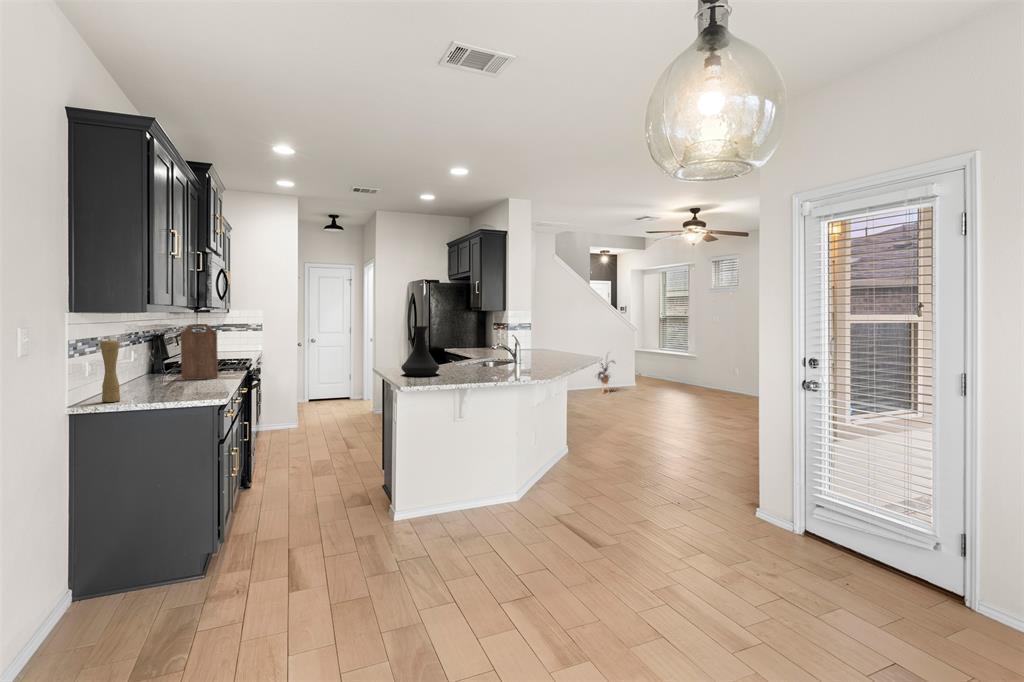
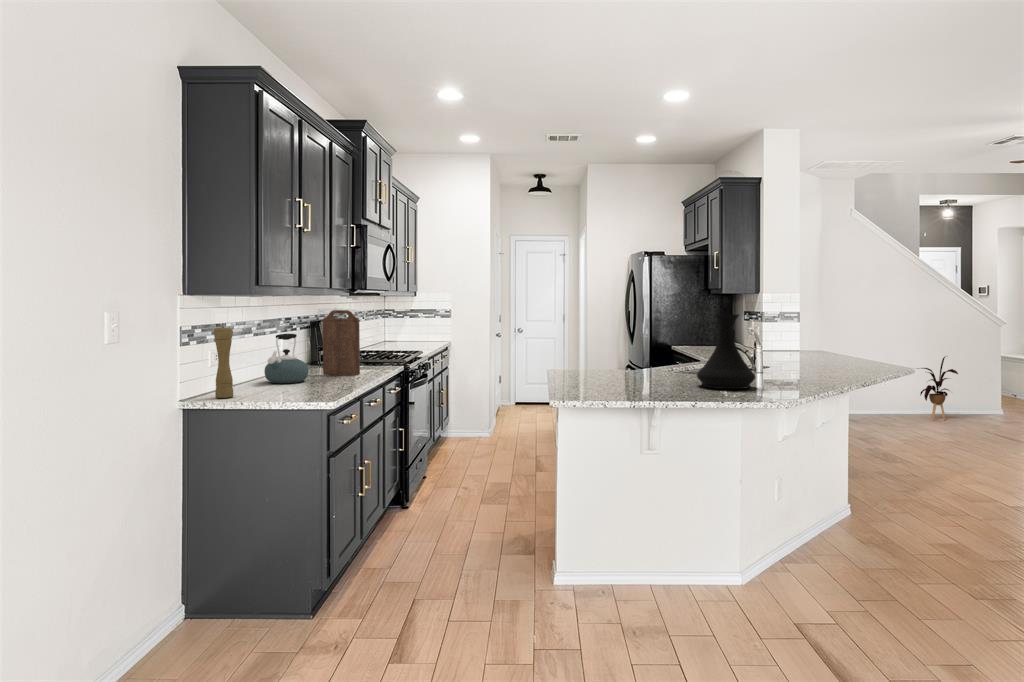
vase: present [401,326,439,376] -> present [697,314,756,389]
kettle: none [132,345,175,388] -> present [264,334,308,383]

